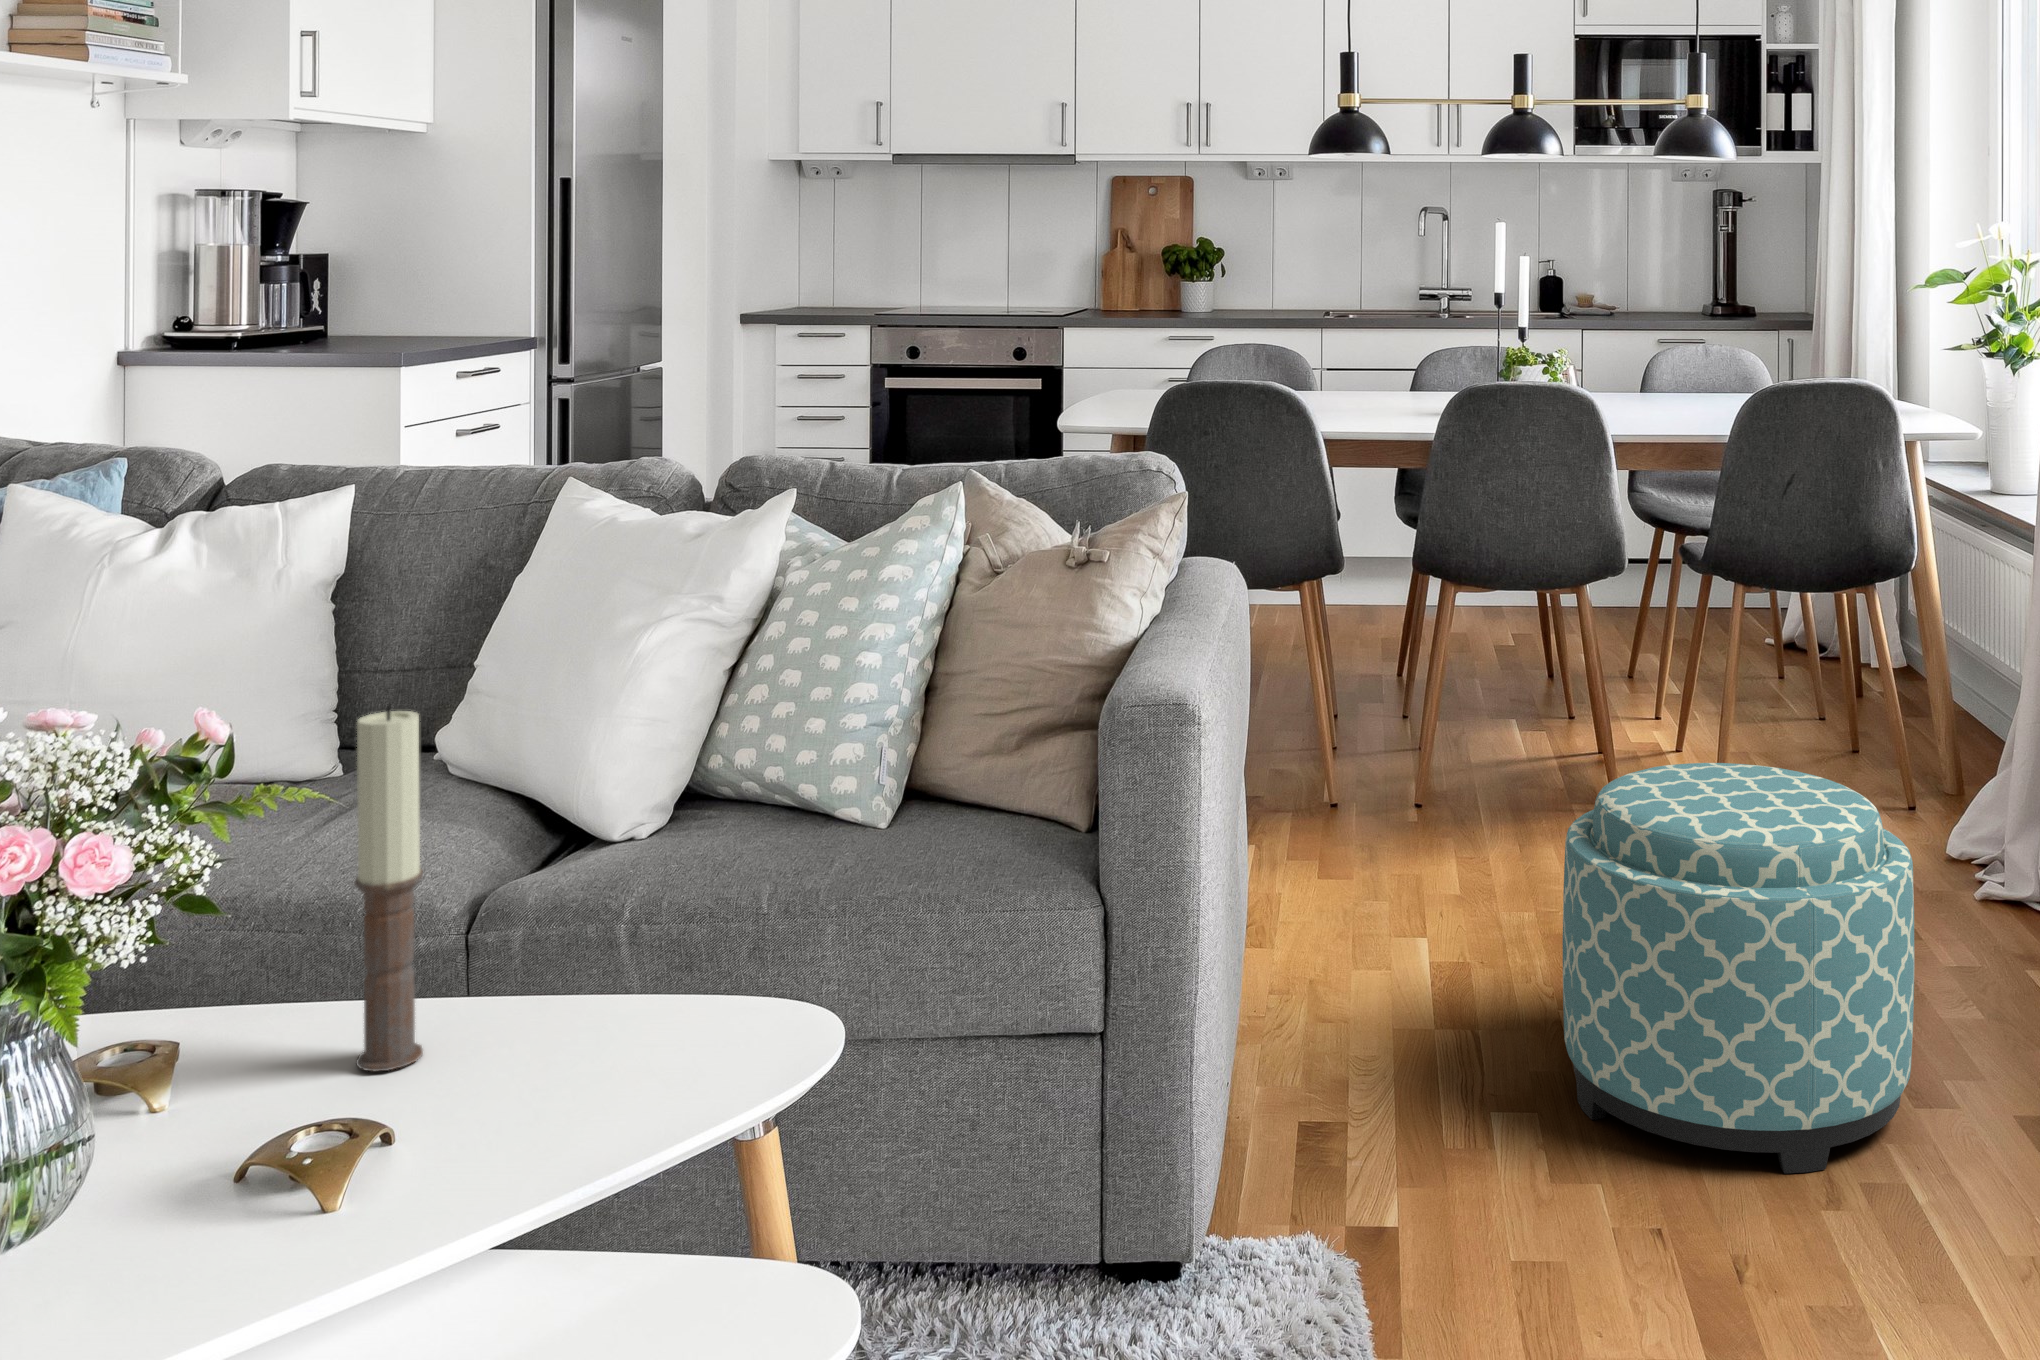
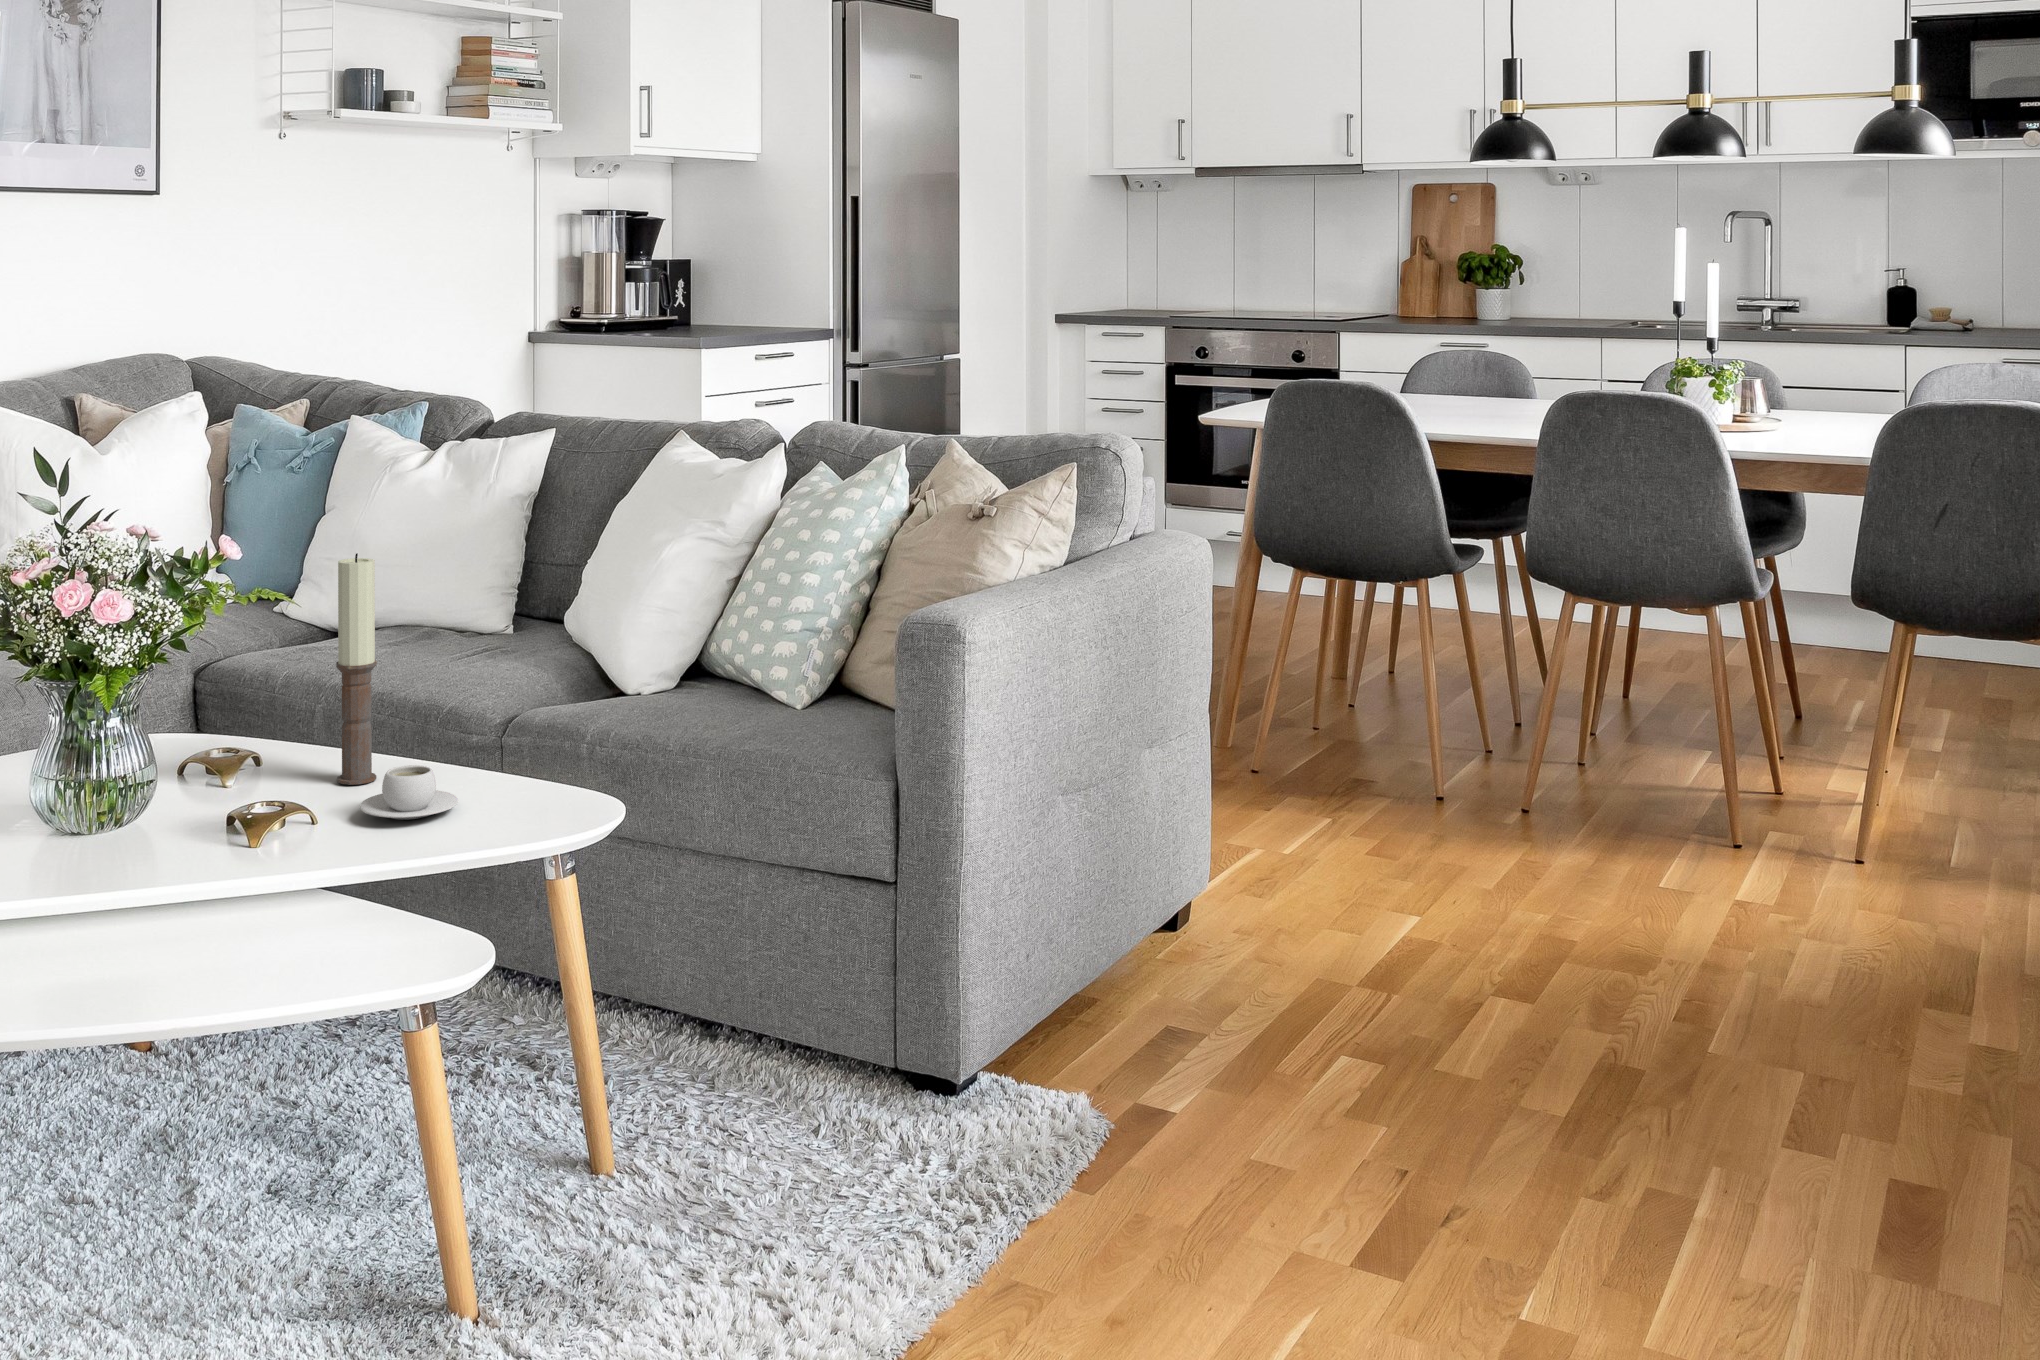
ottoman: present [1562,763,1914,1173] -> none [1407,759,1758,1149]
teacup: none [469,1025,630,1124] -> present [360,765,458,820]

